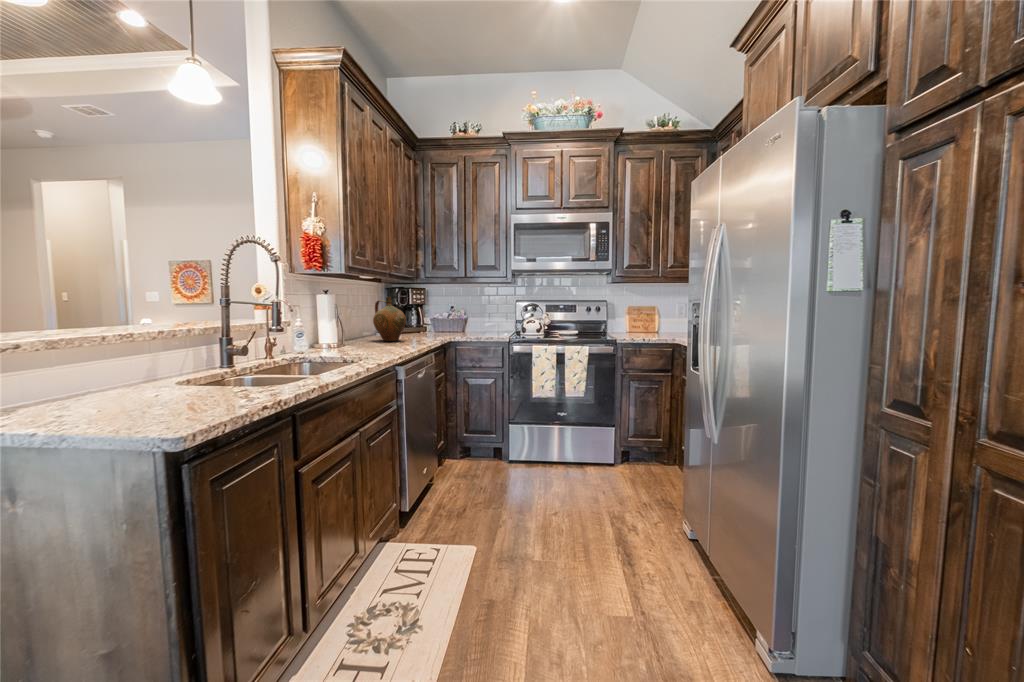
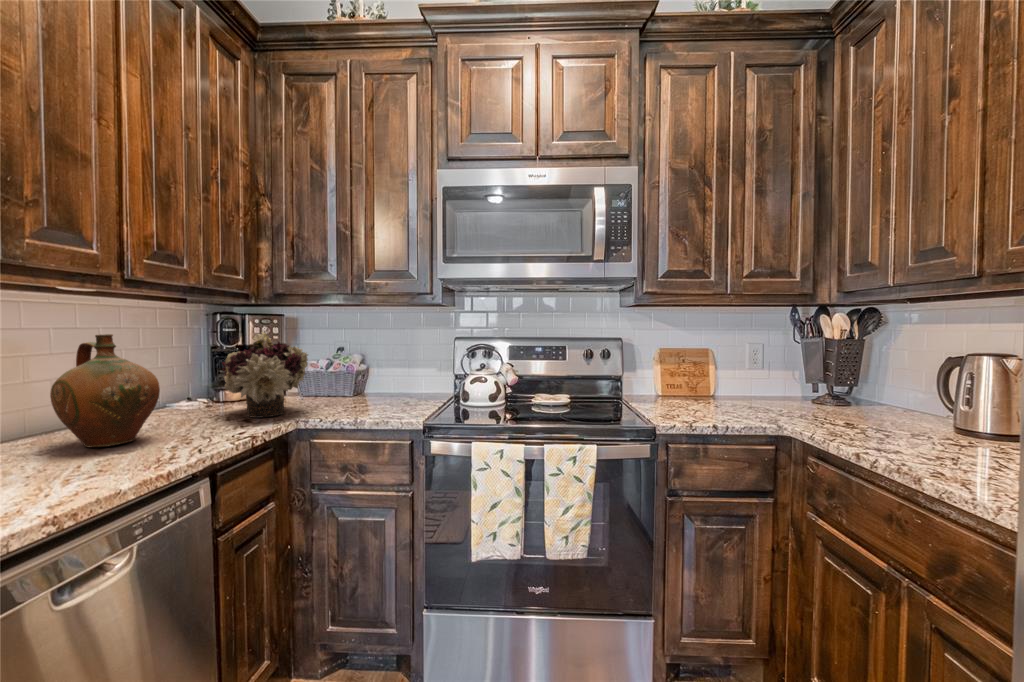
flower arrangement: none [411,297,451,337] -> present [222,332,308,418]

